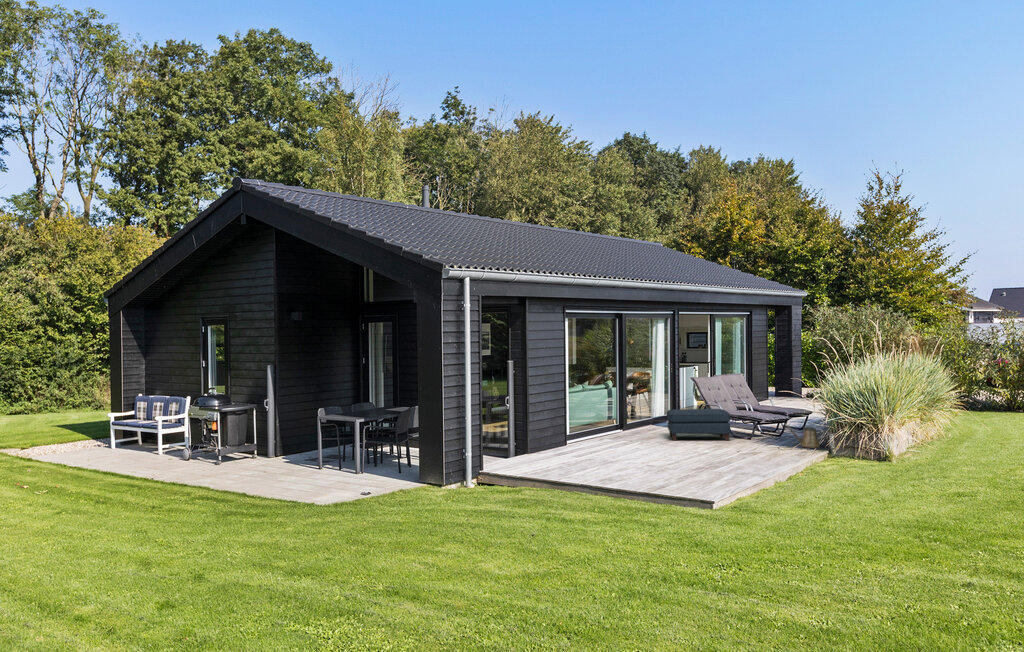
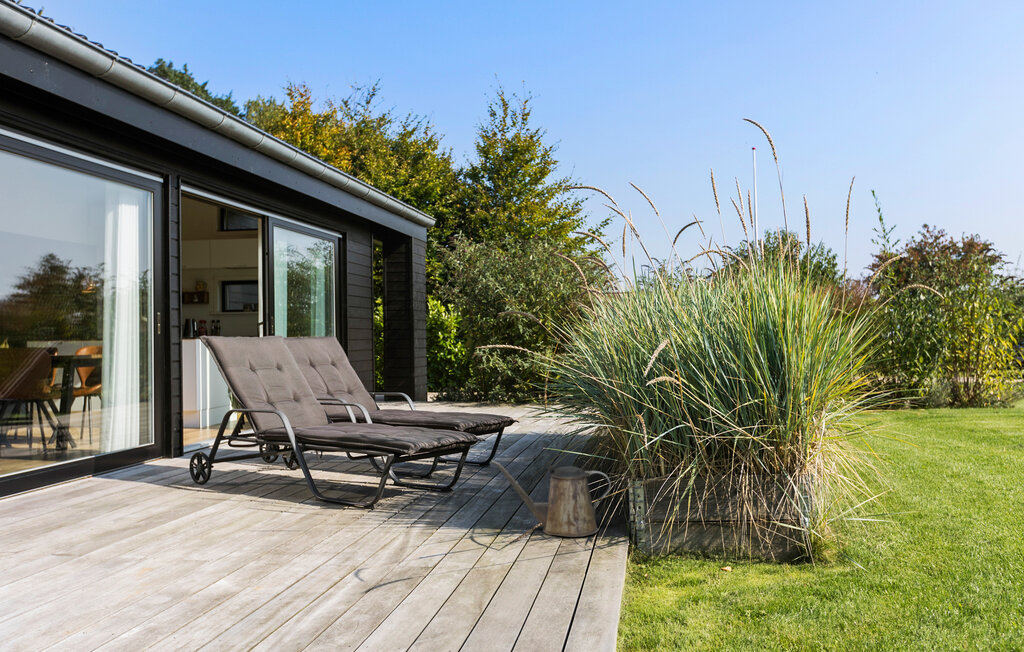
ottoman: present [667,409,730,441] -> none [80,423,314,557]

